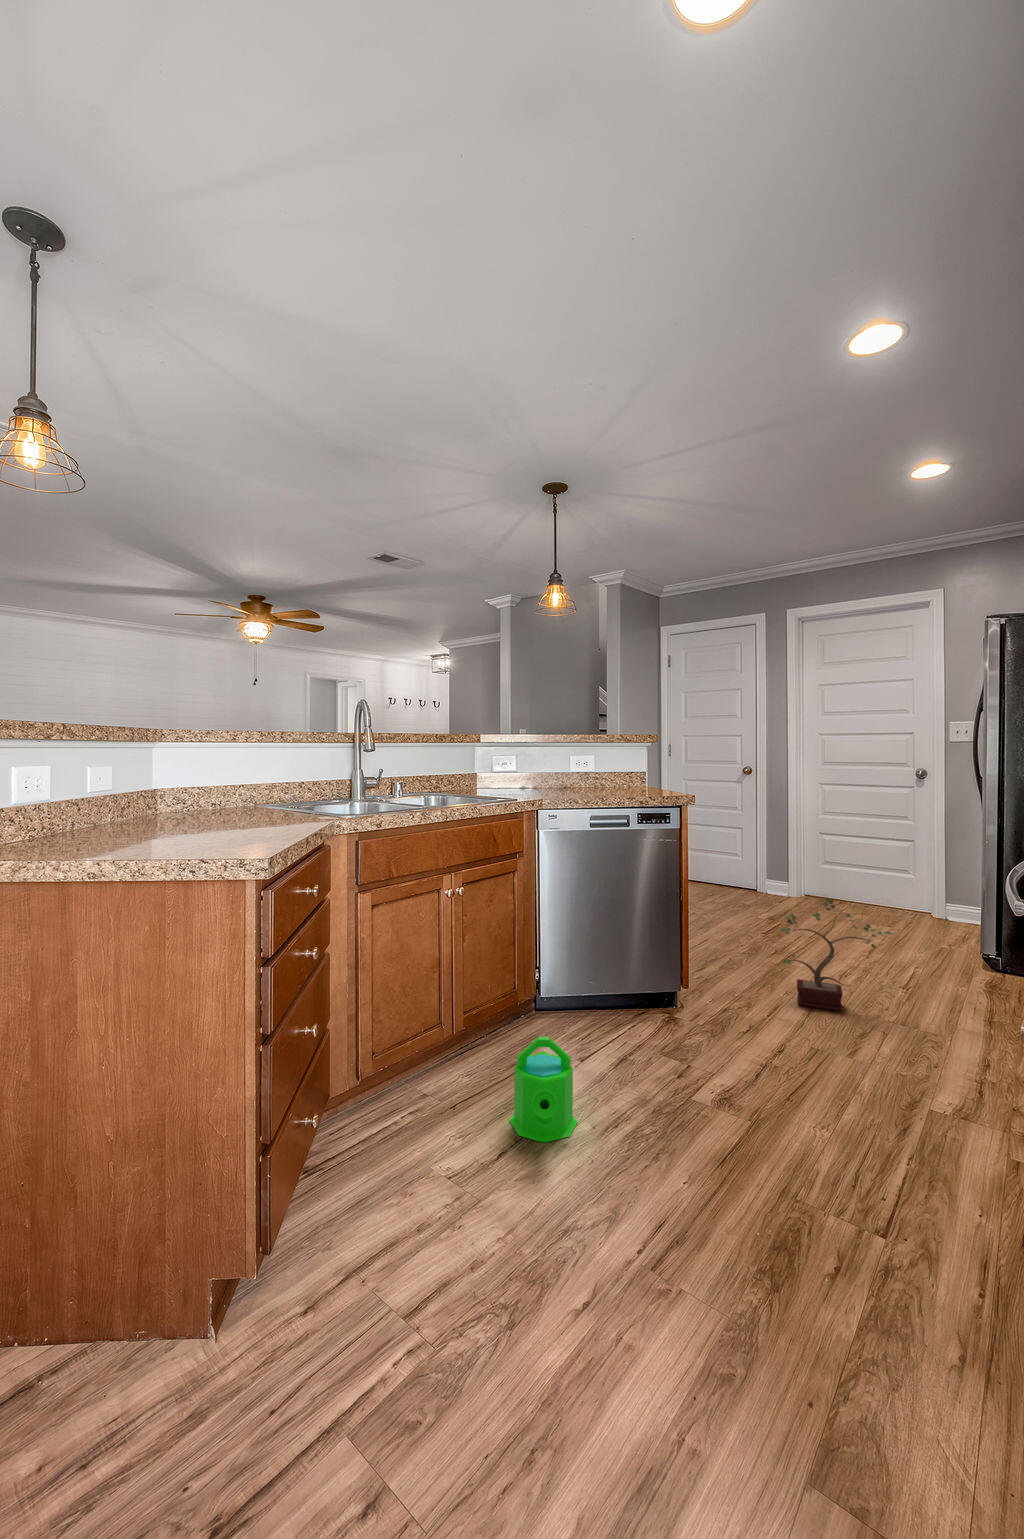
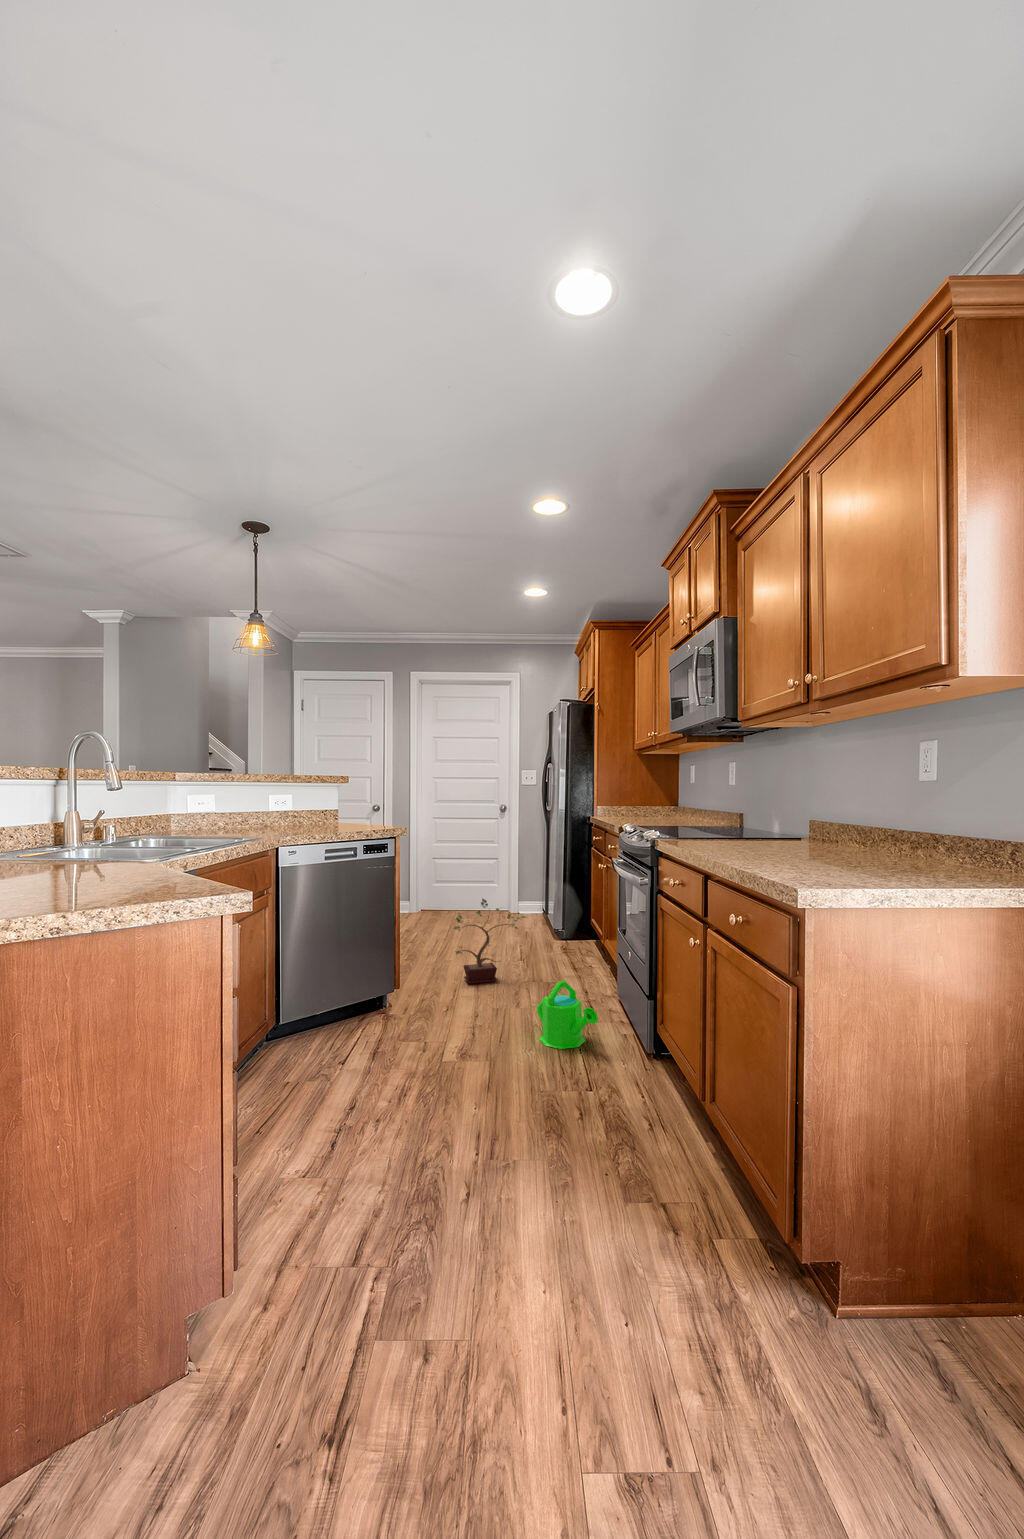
watering can: present [509,1037,578,1142] -> present [537,981,598,1049]

